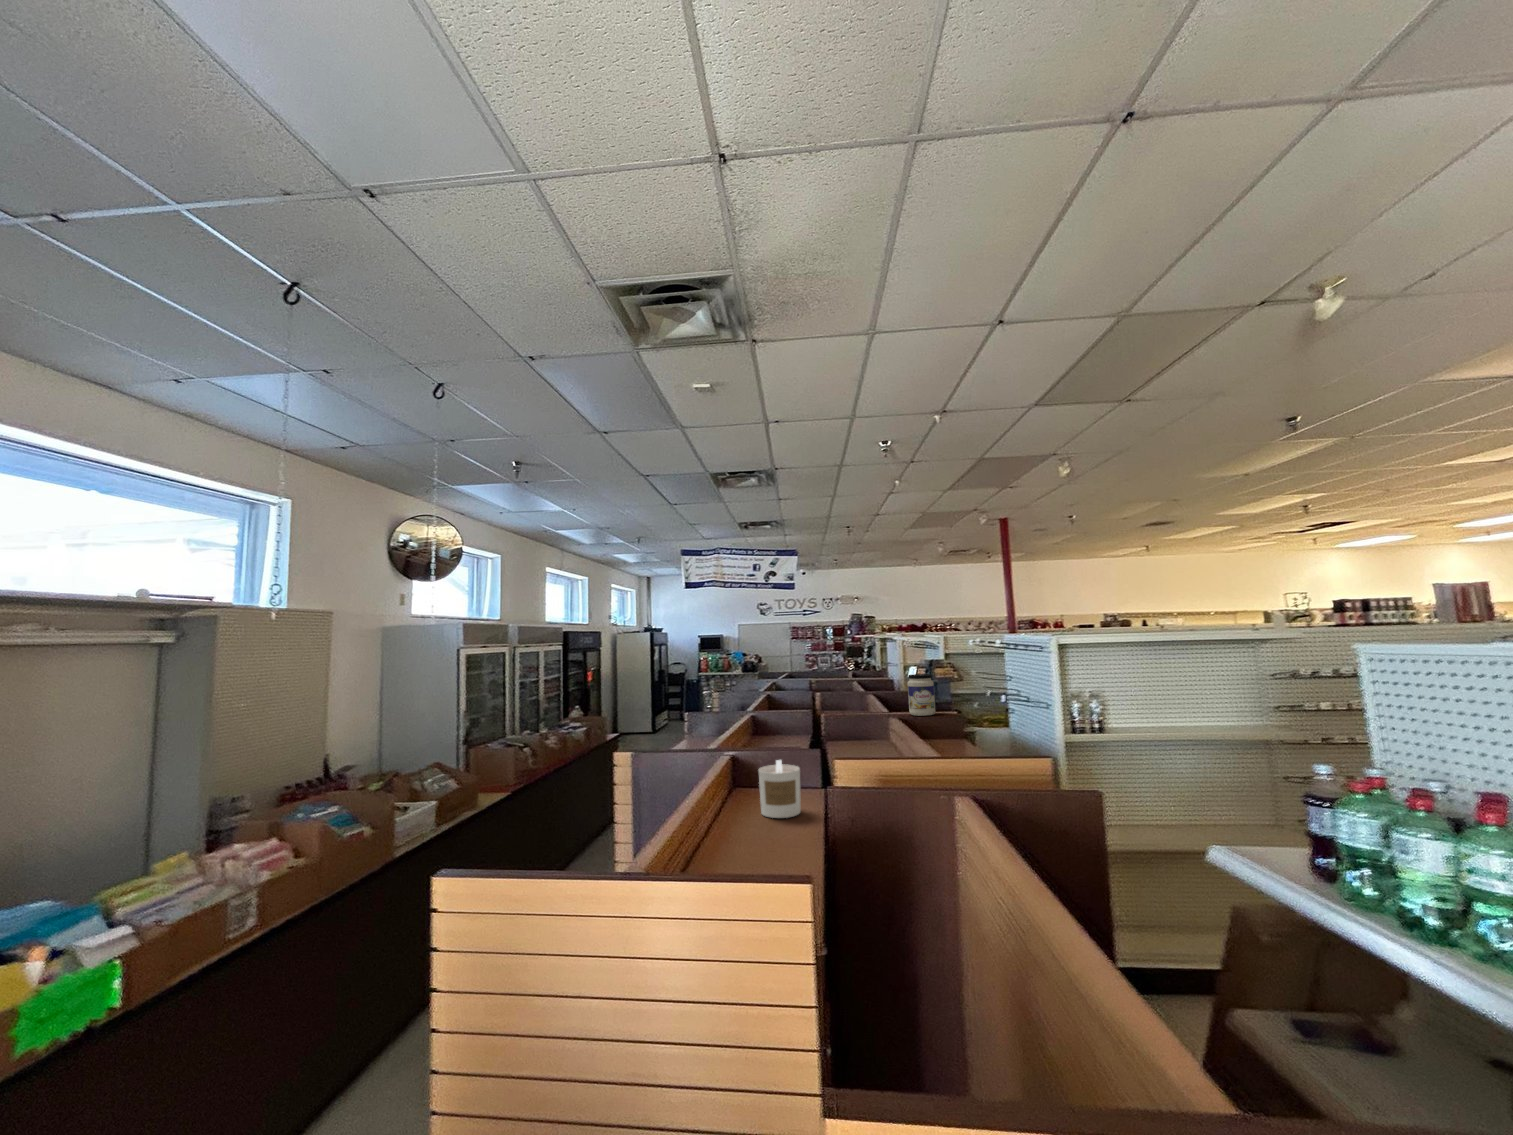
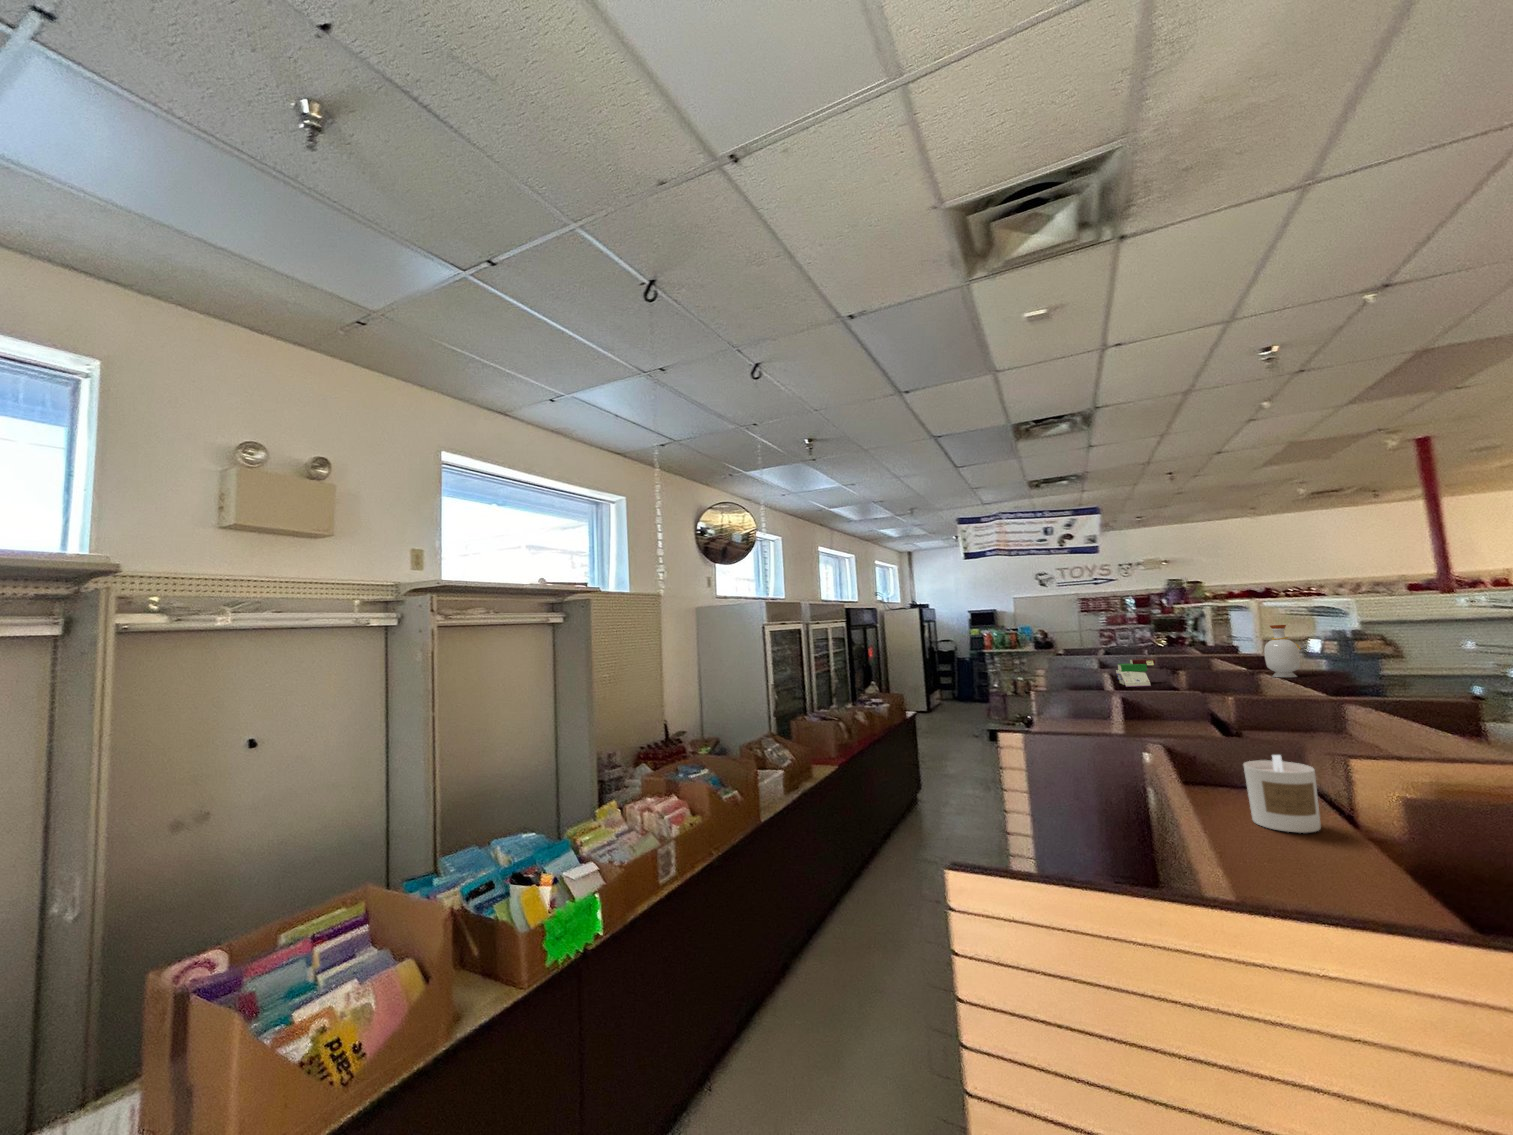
bottle: none [875,656,898,697] -> present [1264,625,1301,677]
jar: present [908,674,935,716] -> none [1362,647,1416,703]
book: none [769,683,797,707] -> present [1116,659,1155,687]

